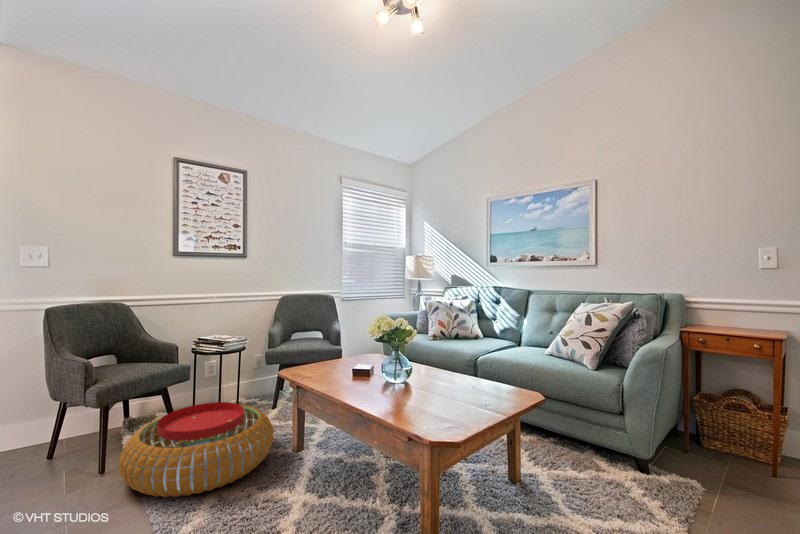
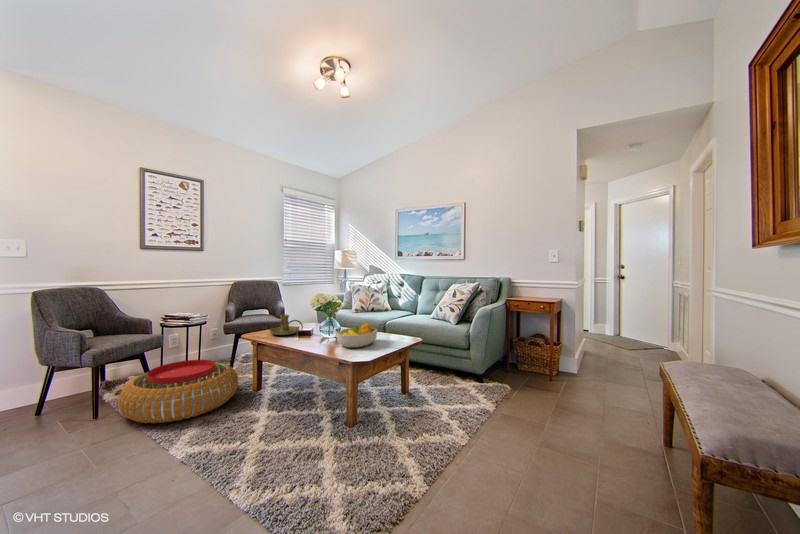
candle holder: none [315,345,360,376] -> present [269,315,303,335]
fruit bowl: none [406,365,469,407] -> present [336,323,377,348]

